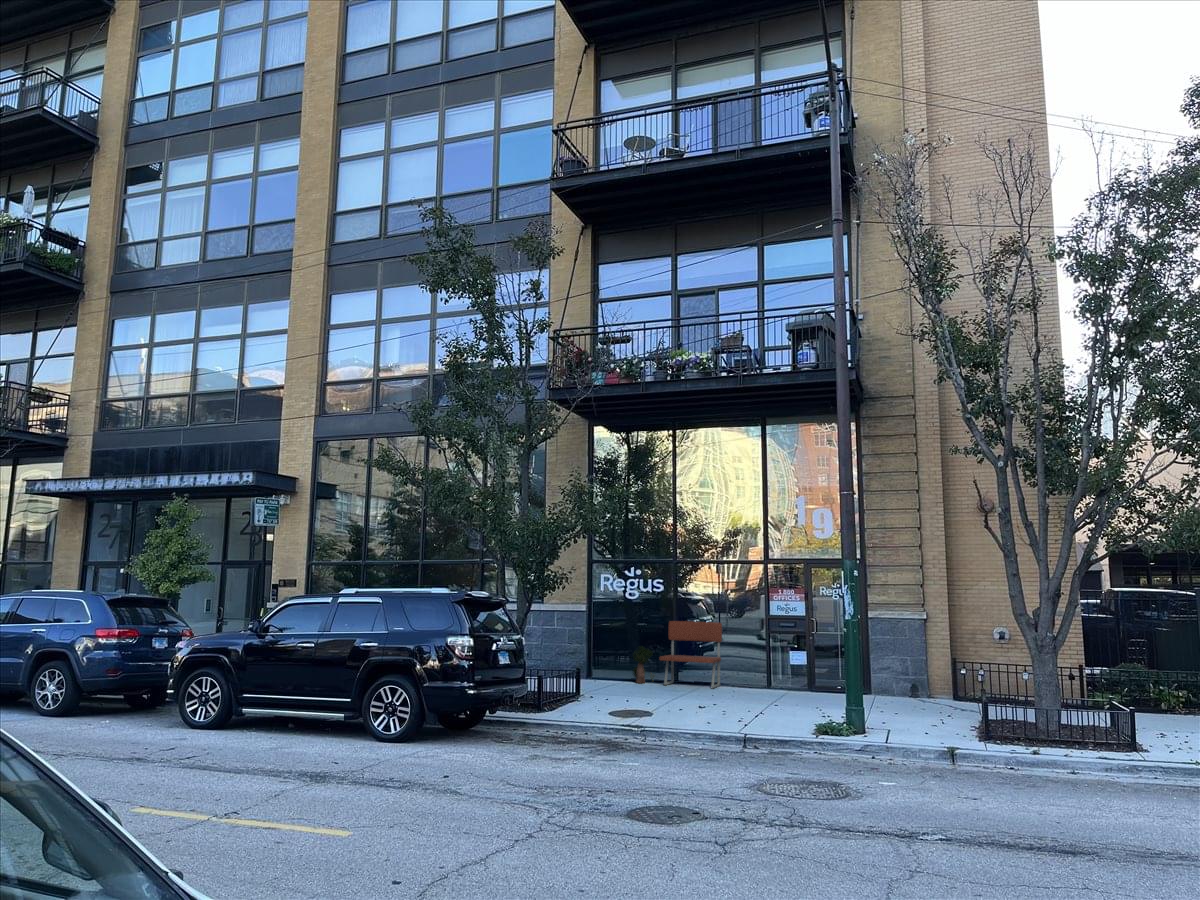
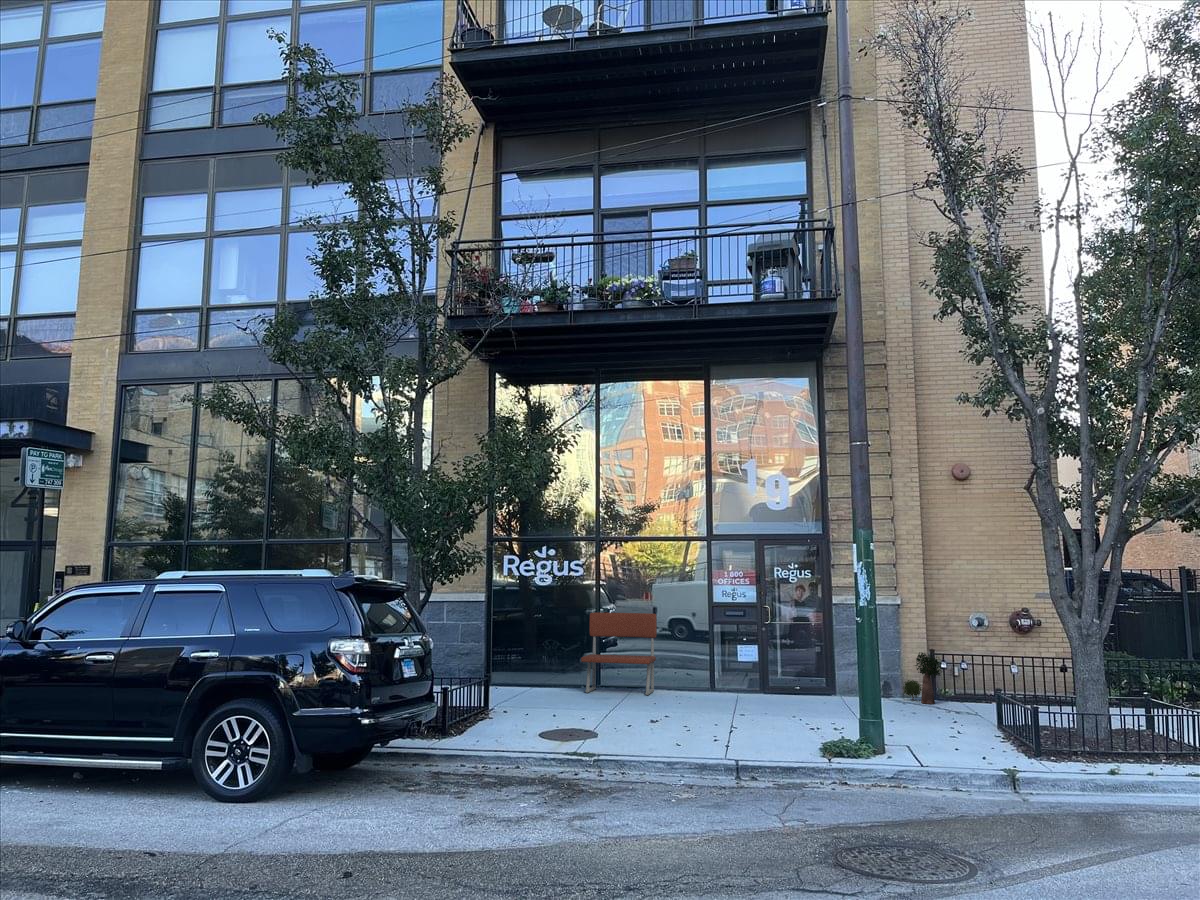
potted plant: present [633,646,654,683] -> present [903,652,943,704]

